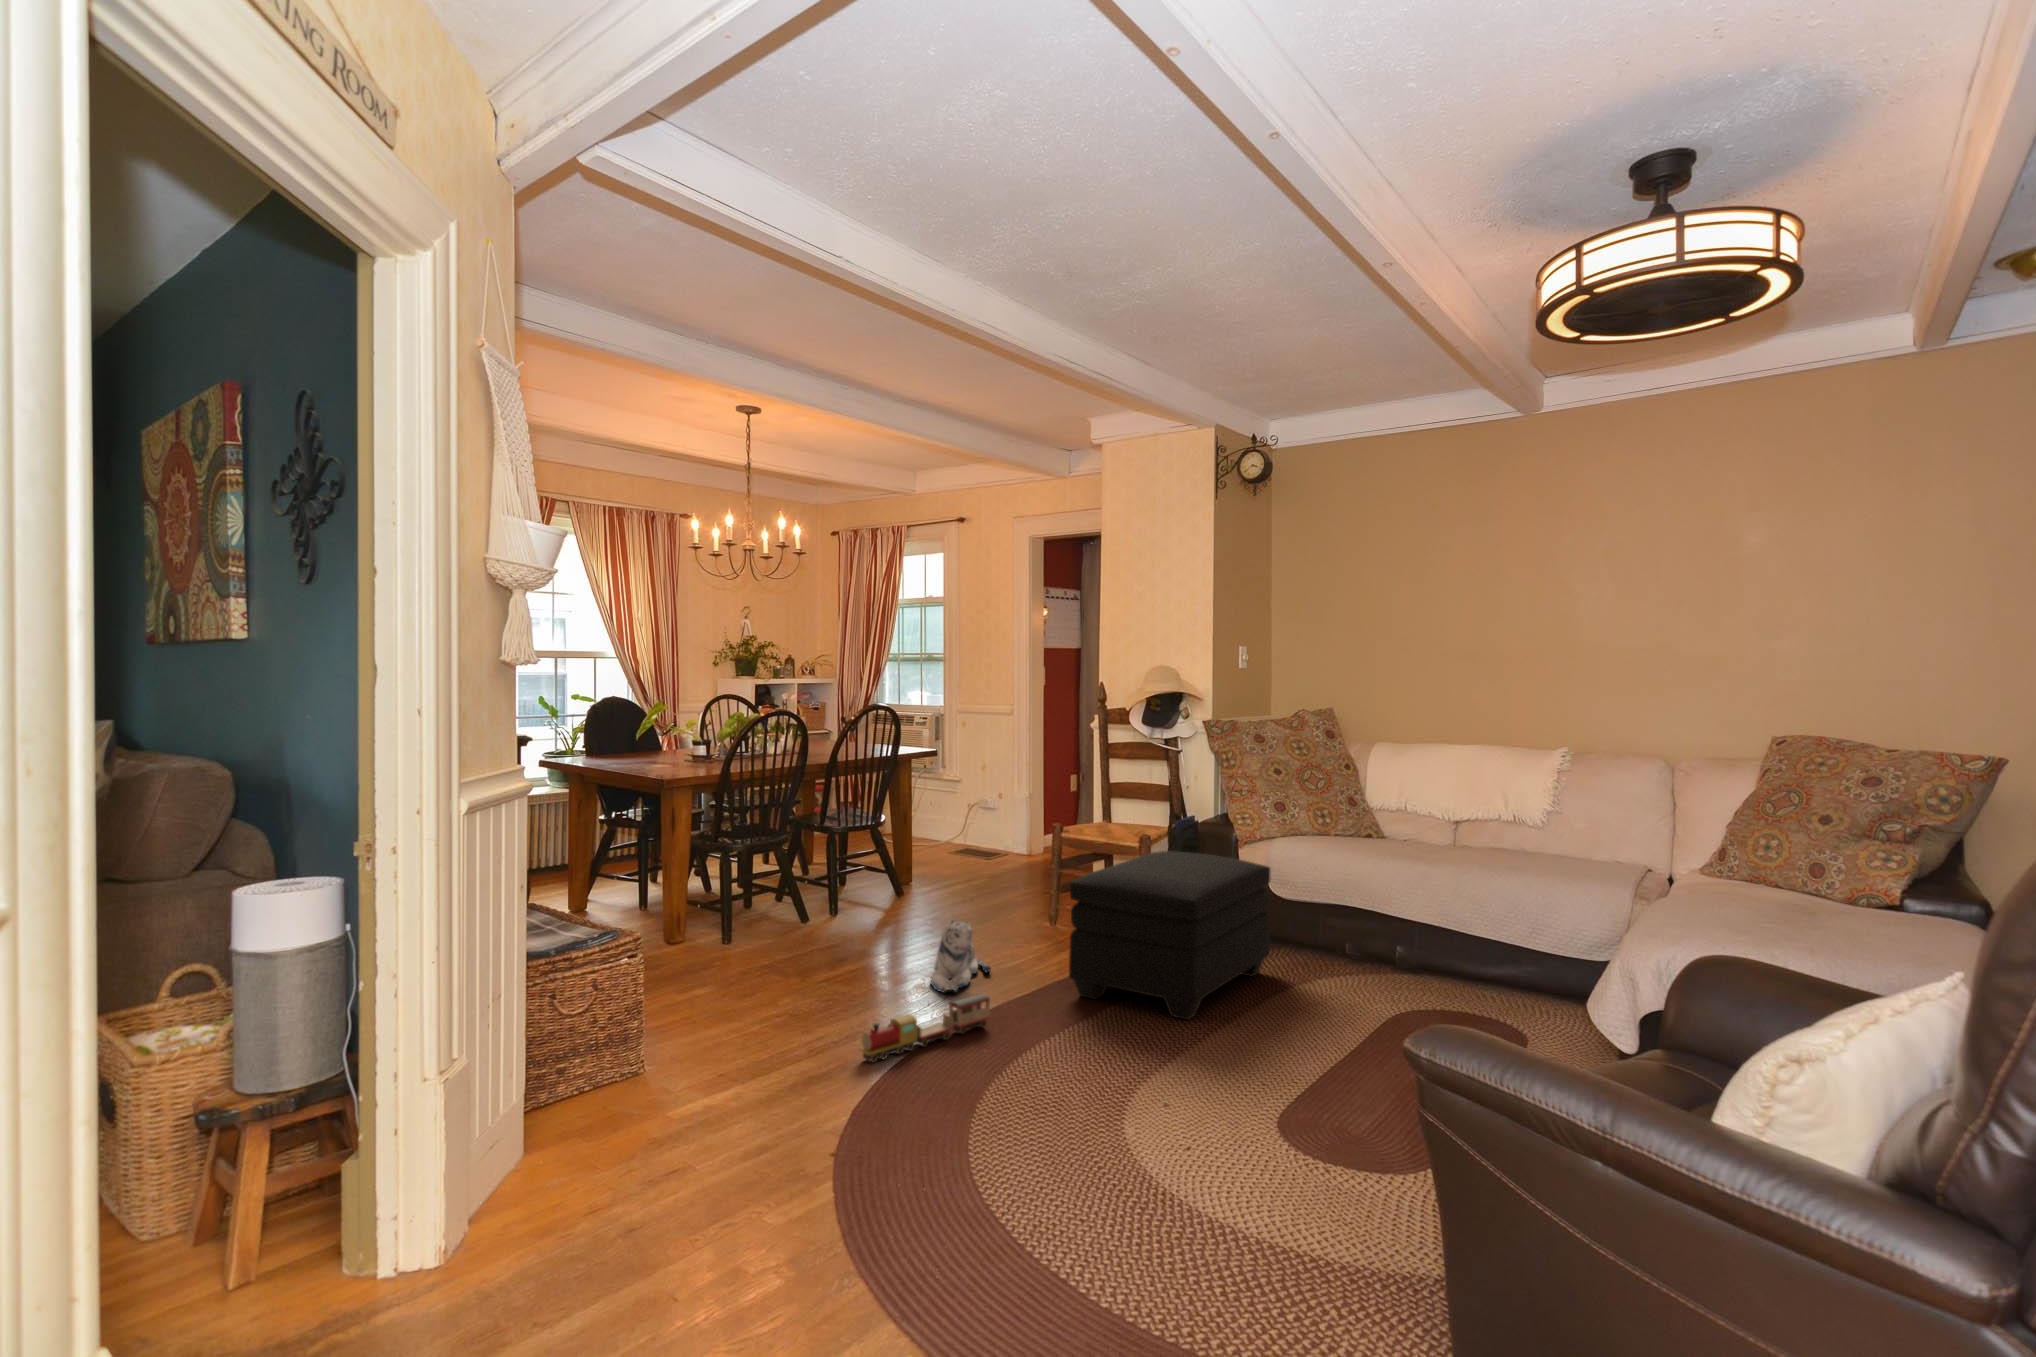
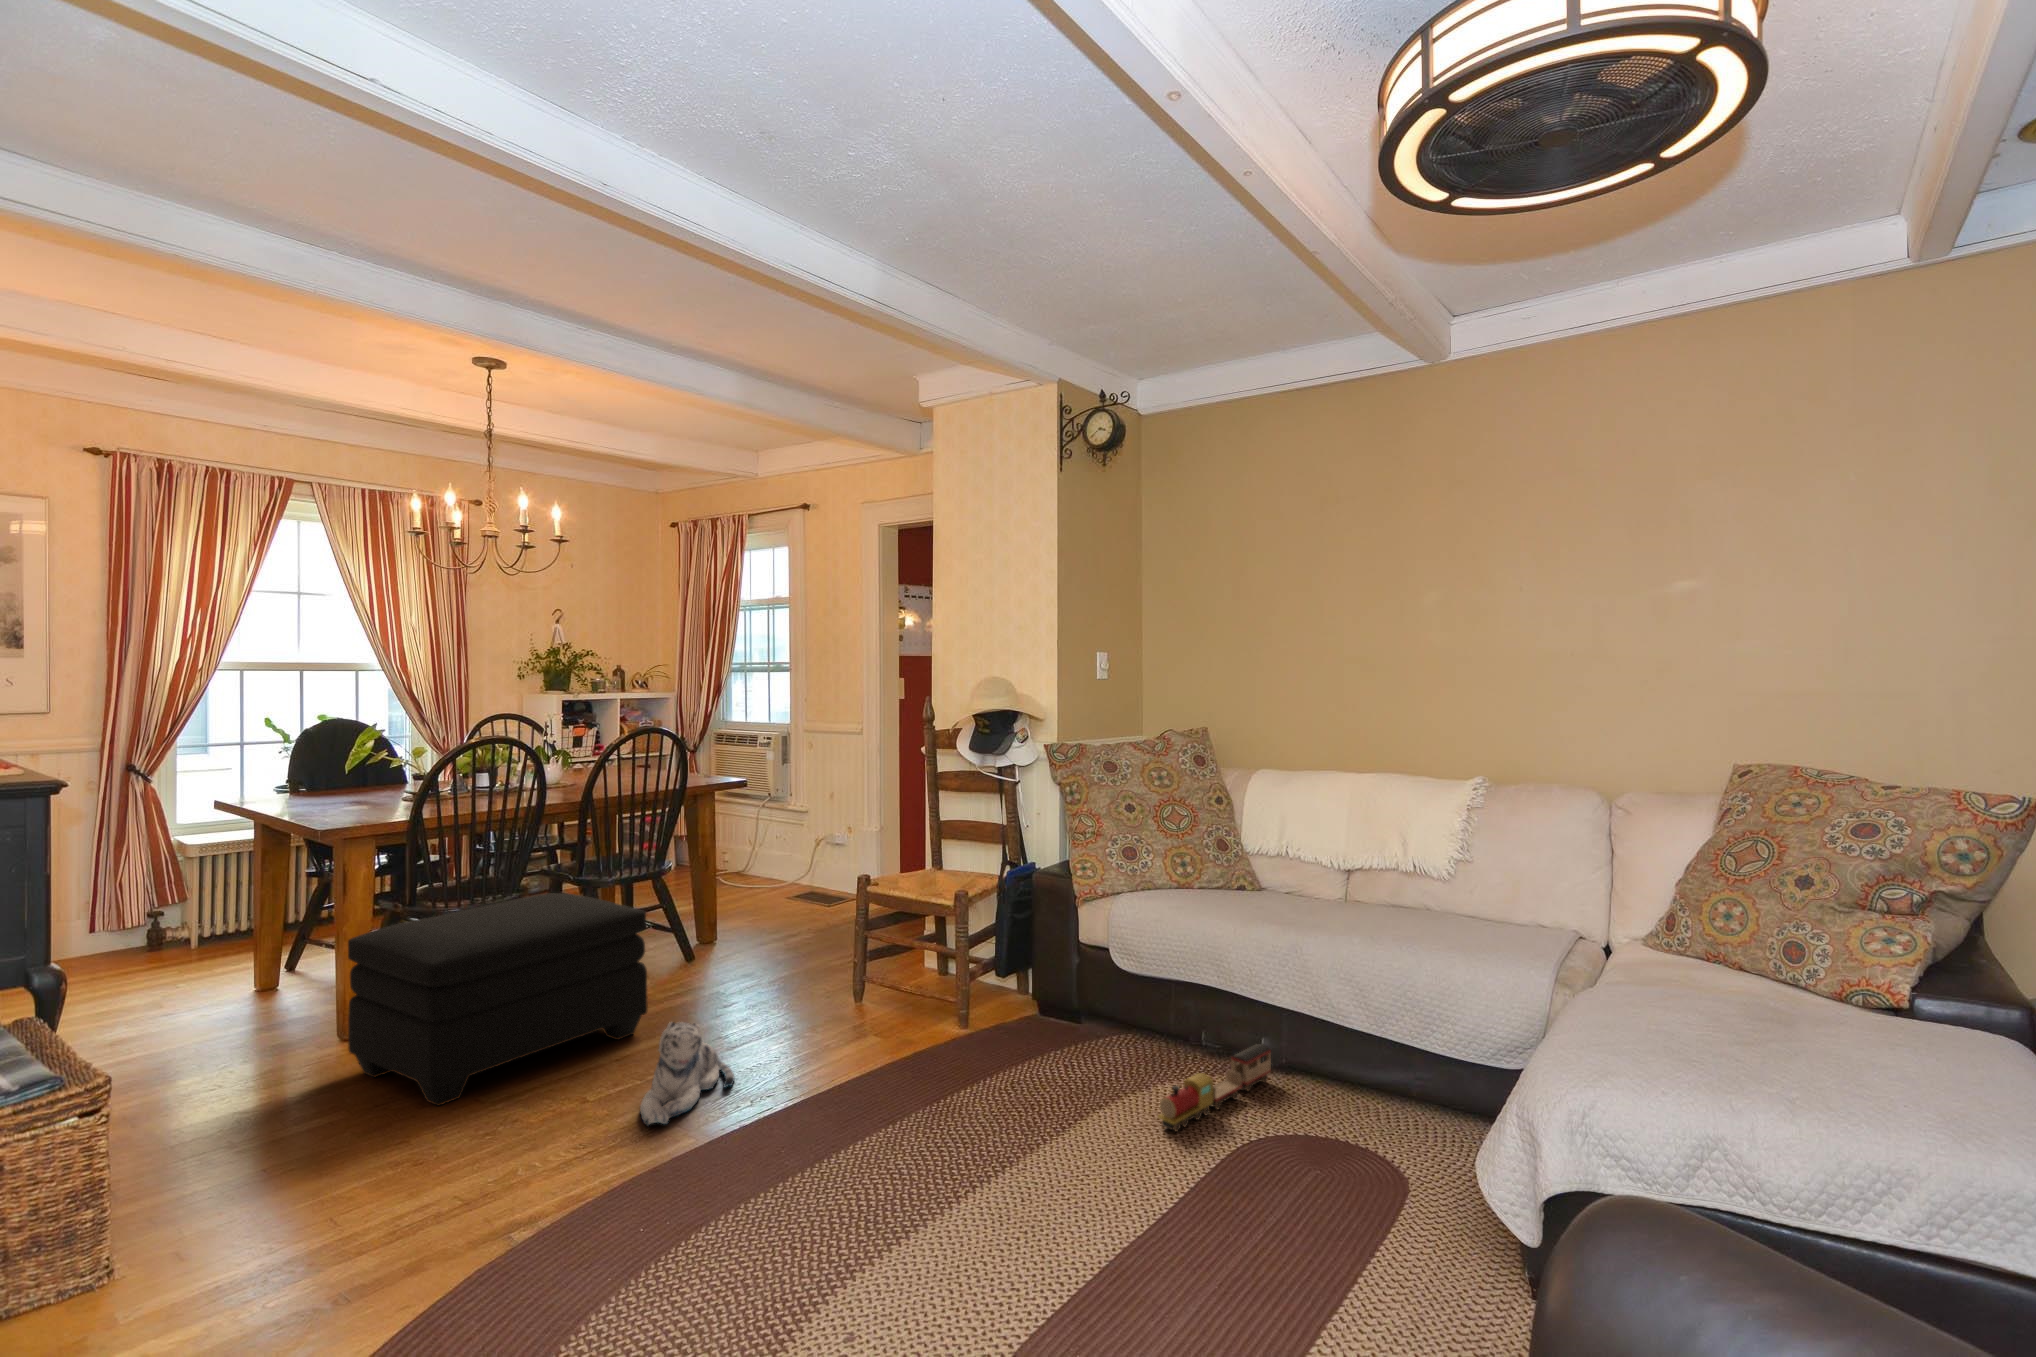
ottoman: present [1069,851,1271,1020] -> present [348,893,648,1106]
toy train: present [859,994,990,1062] -> present [1158,1044,1271,1132]

